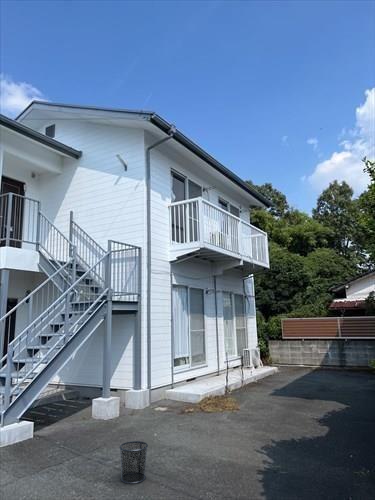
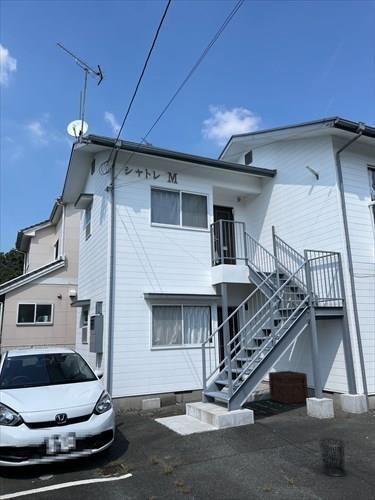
wooden crate: none [47,371,91,408] -> present [269,371,308,404]

